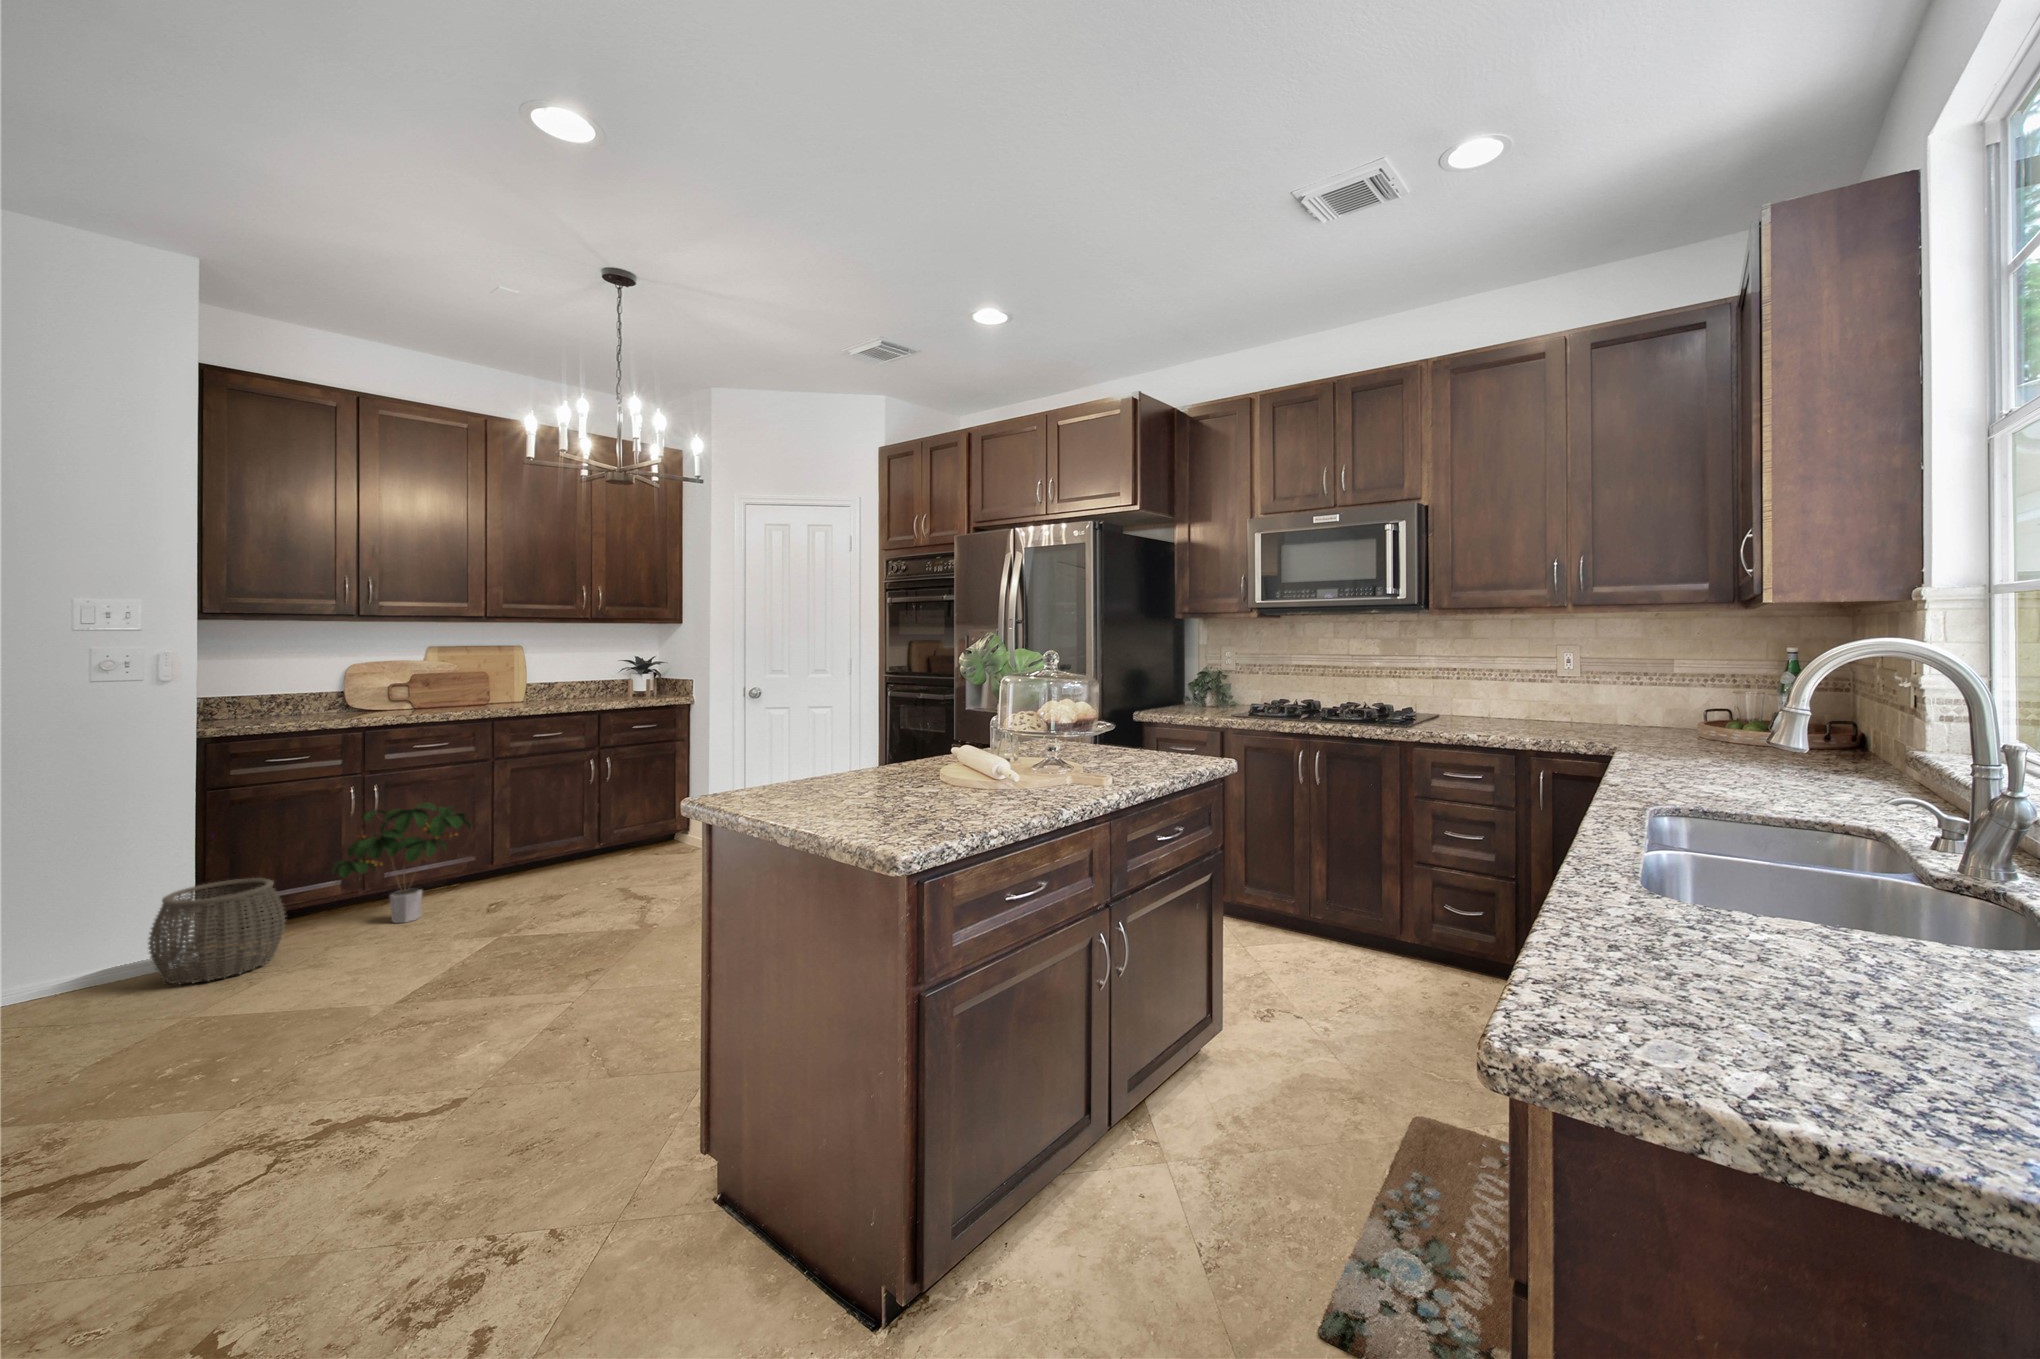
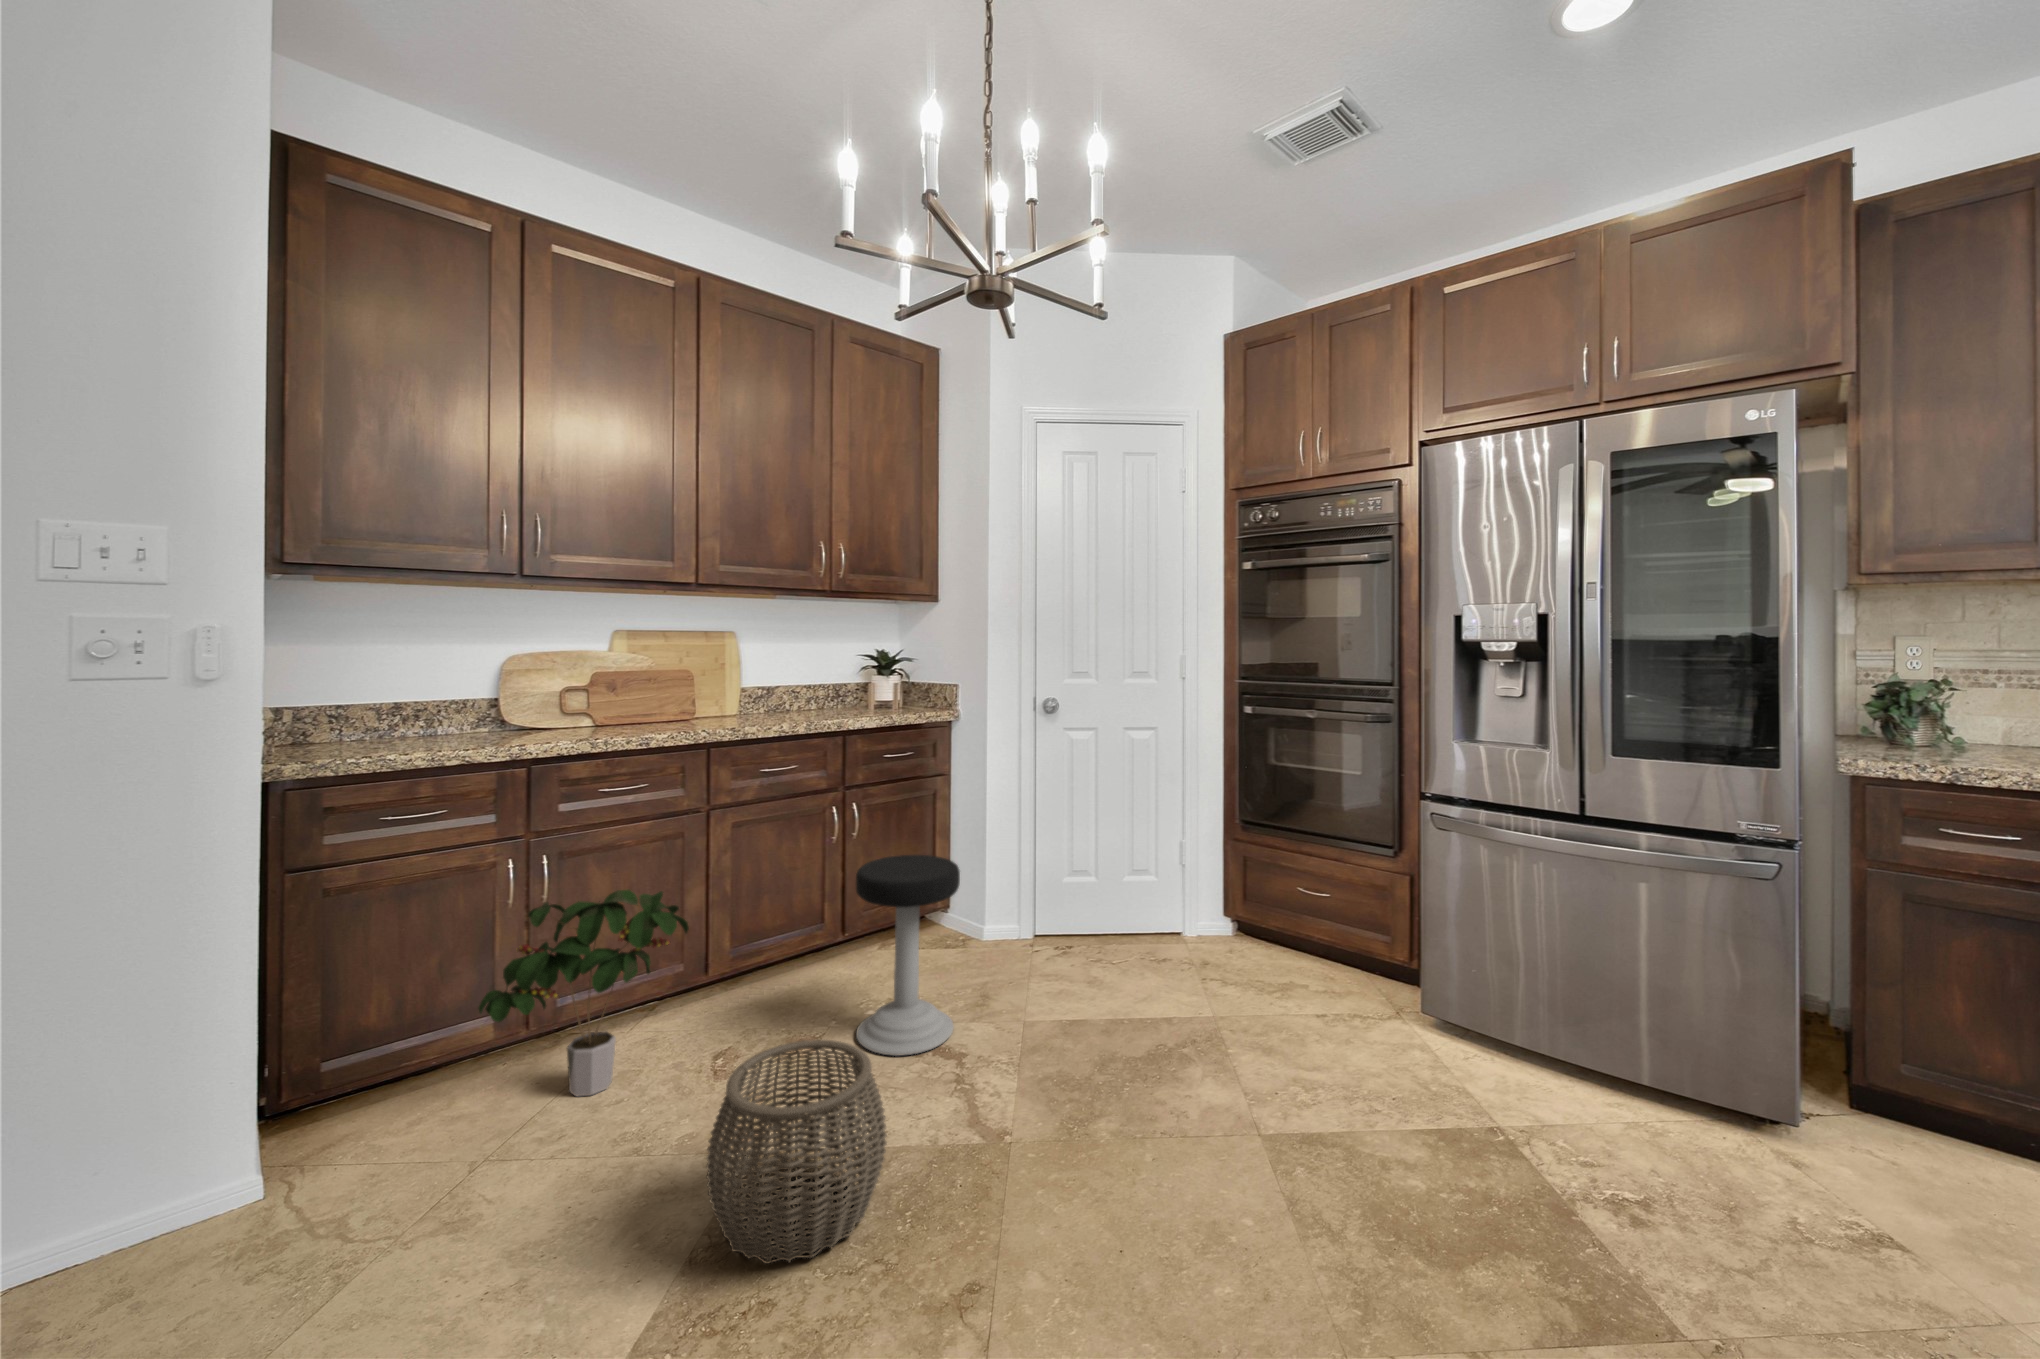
stool: none [586,784,658,900] -> present [856,855,960,1056]
woven basket: present [148,878,286,984] -> present [706,1040,887,1264]

